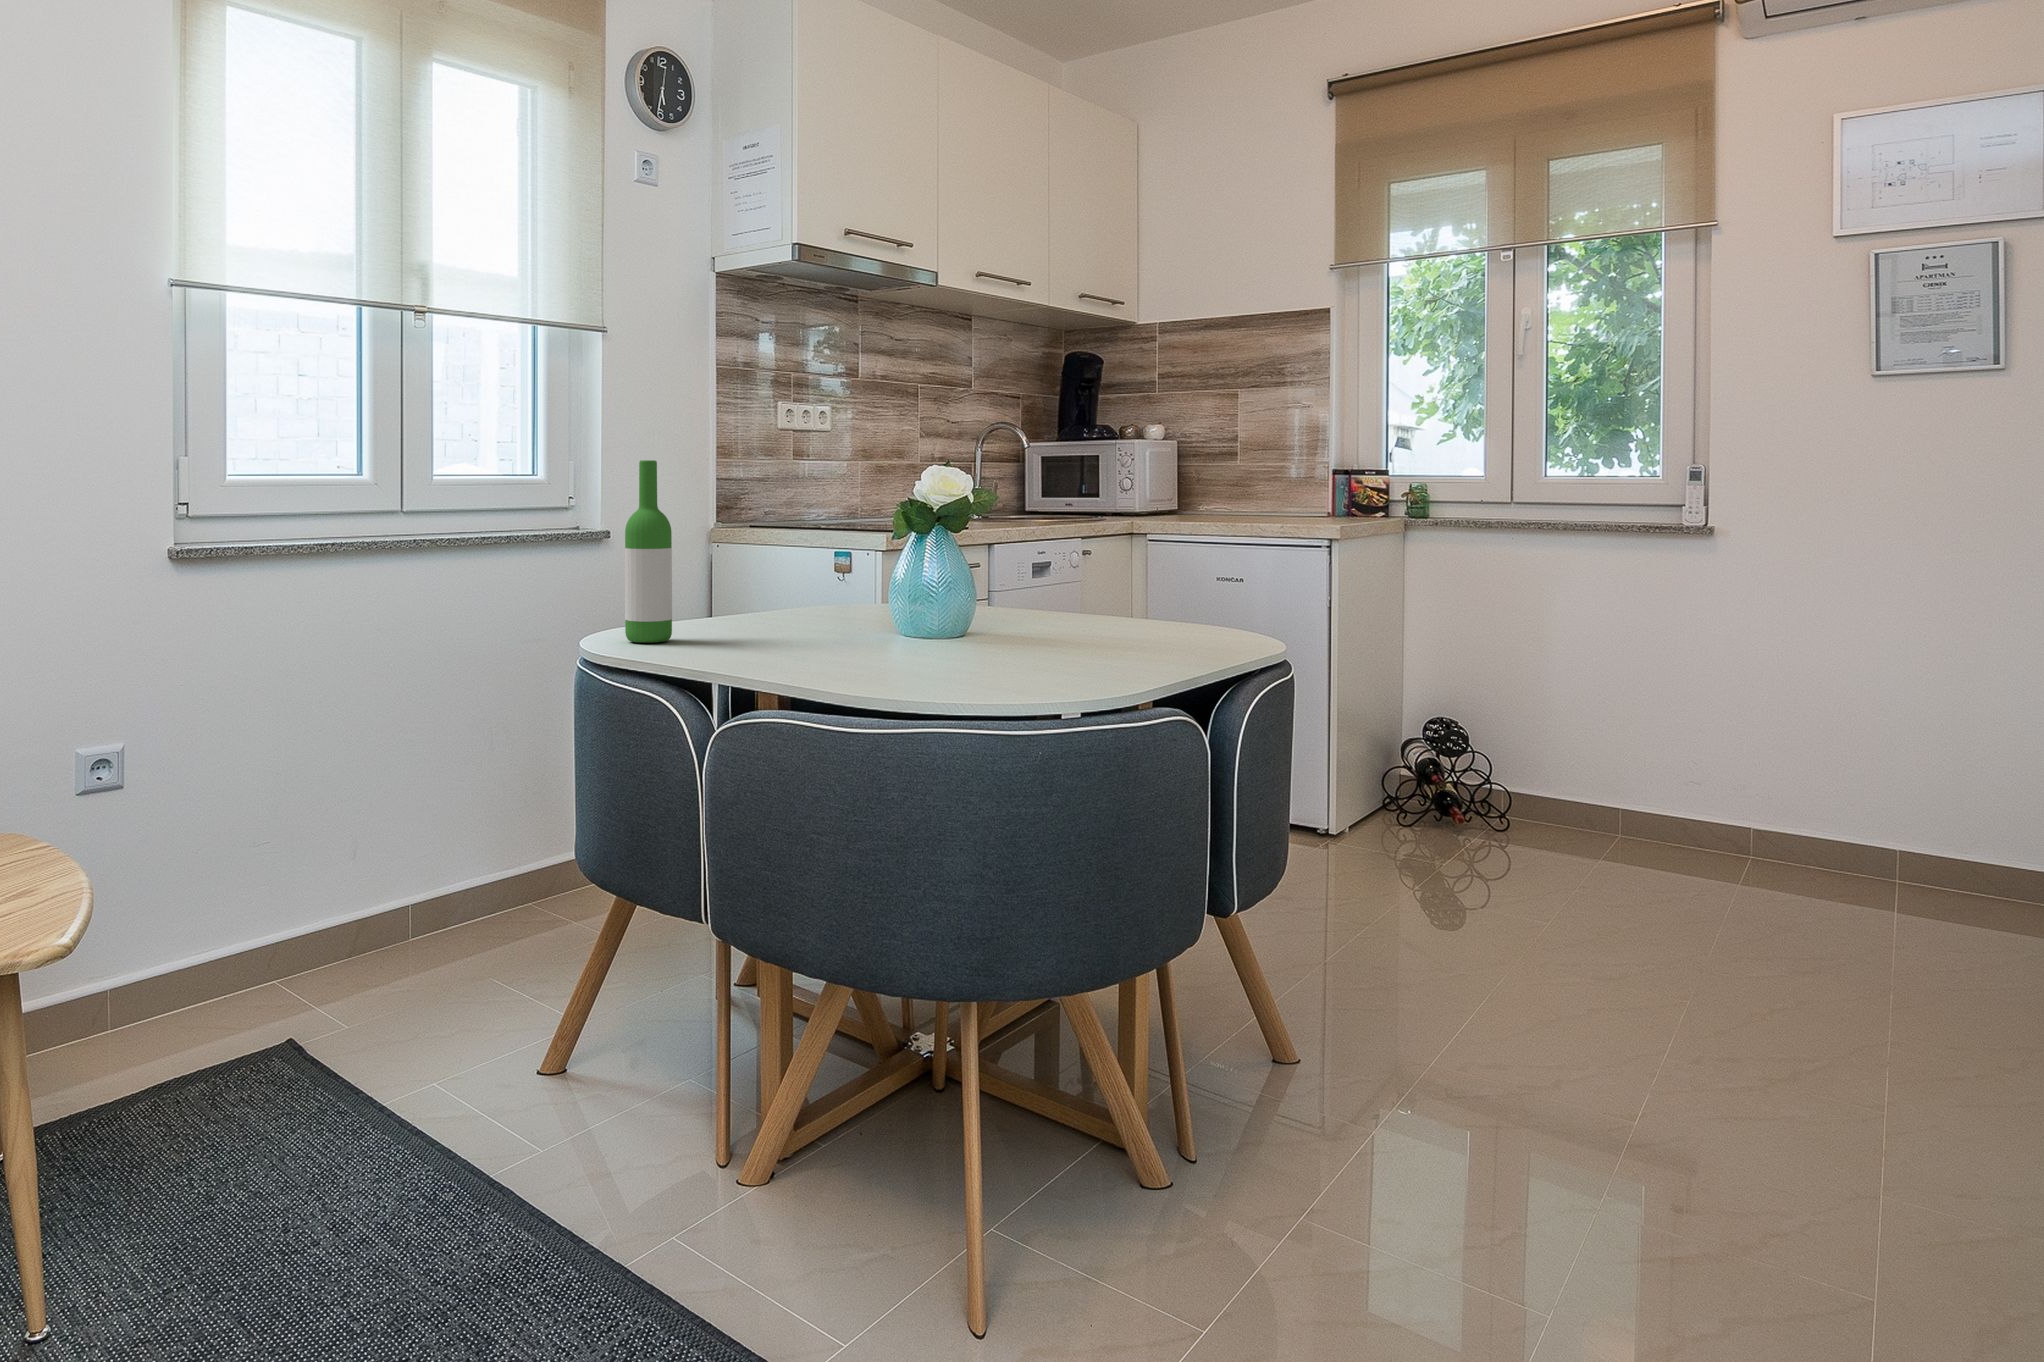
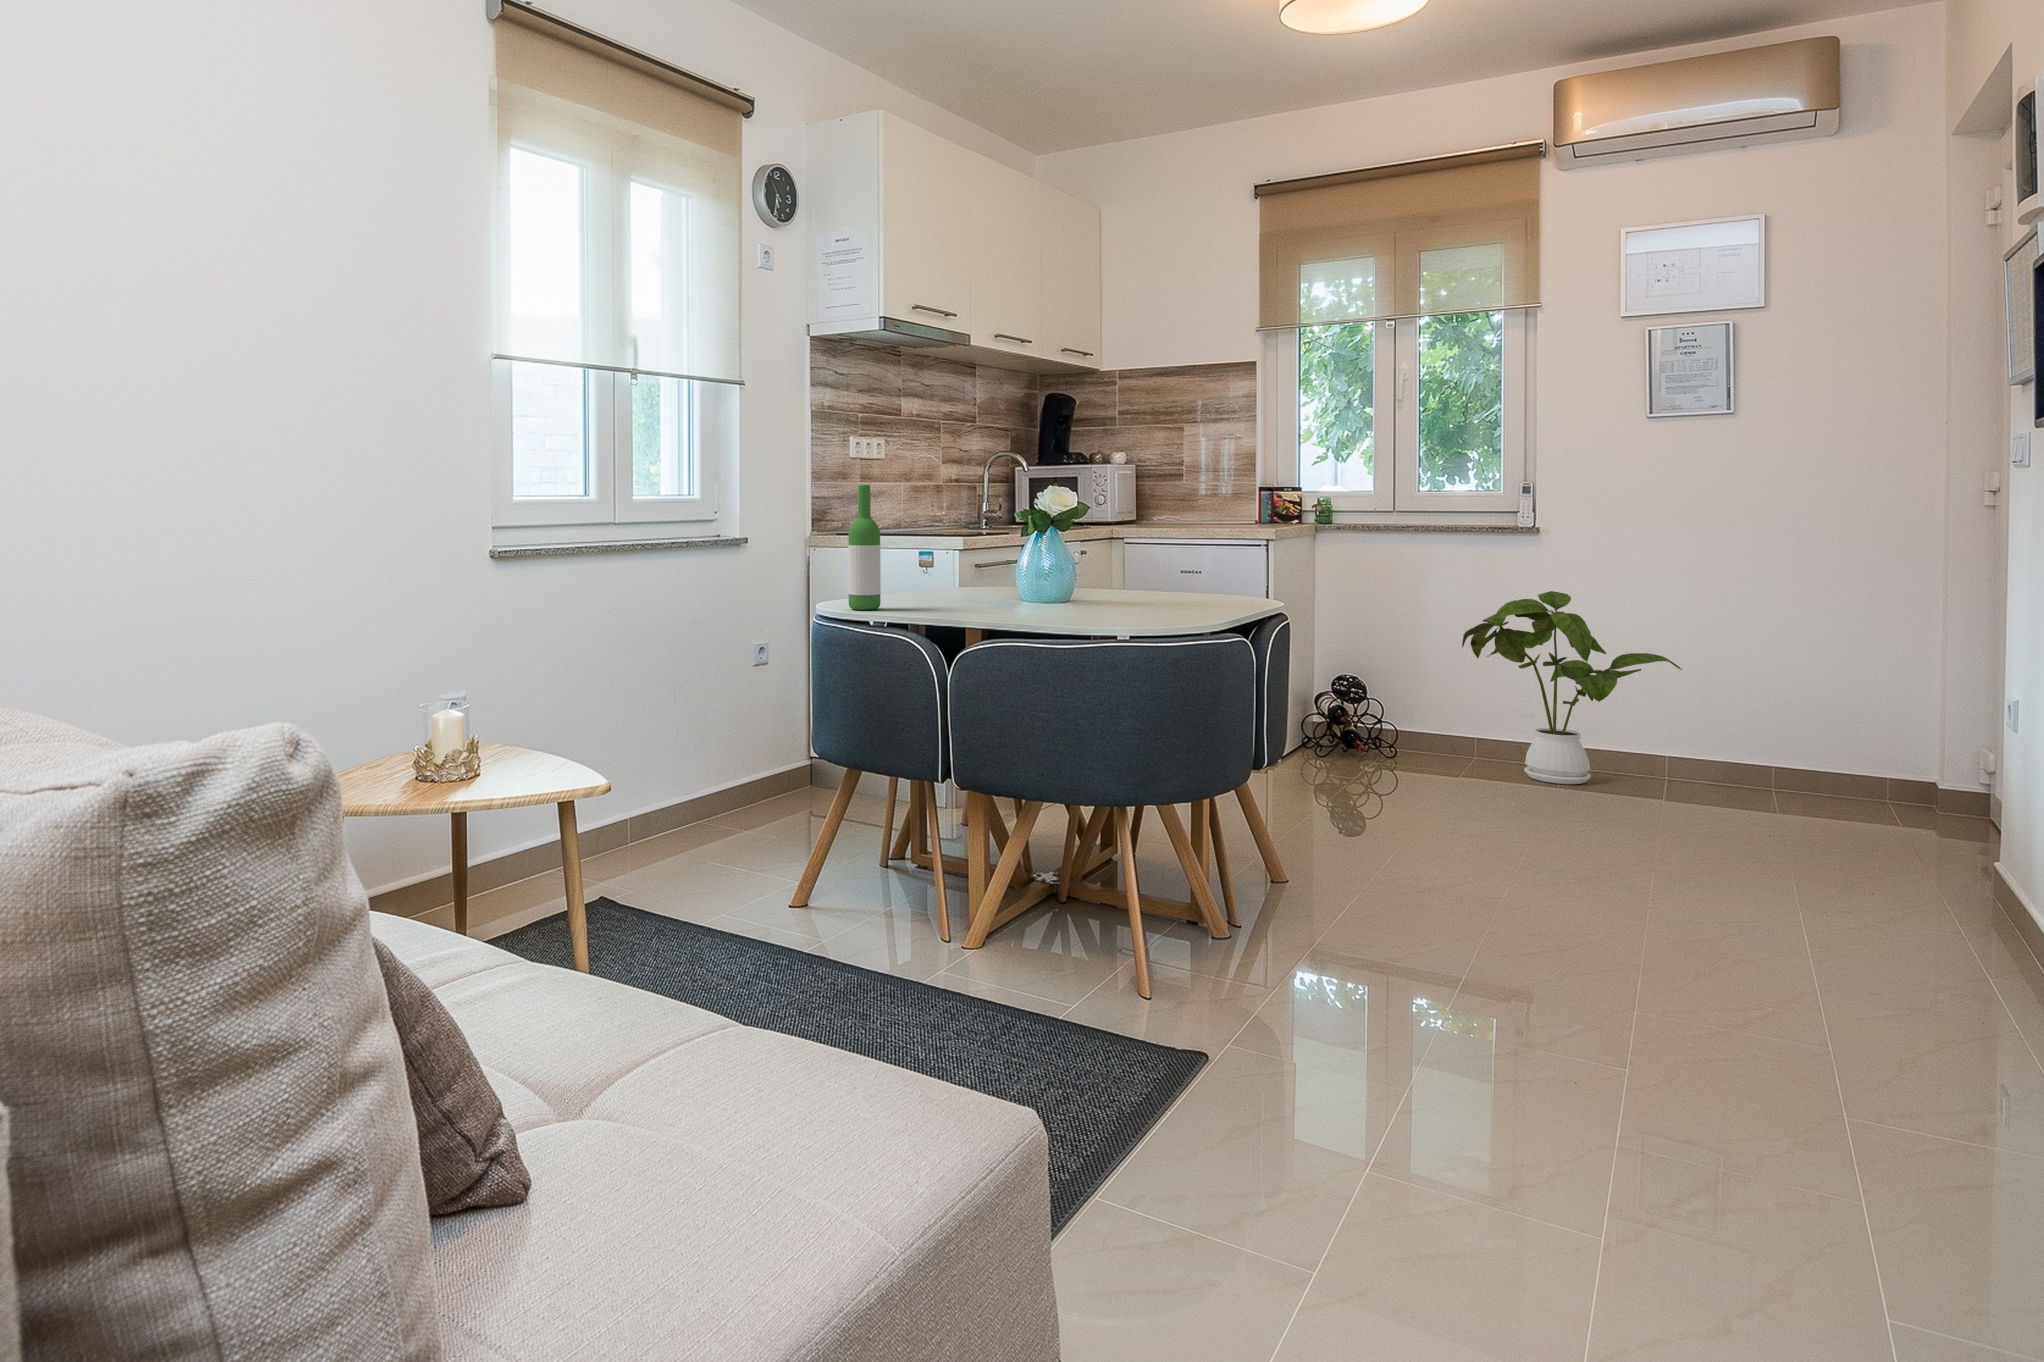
house plant: none [1599,615,1923,882] -> present [1462,591,1682,784]

